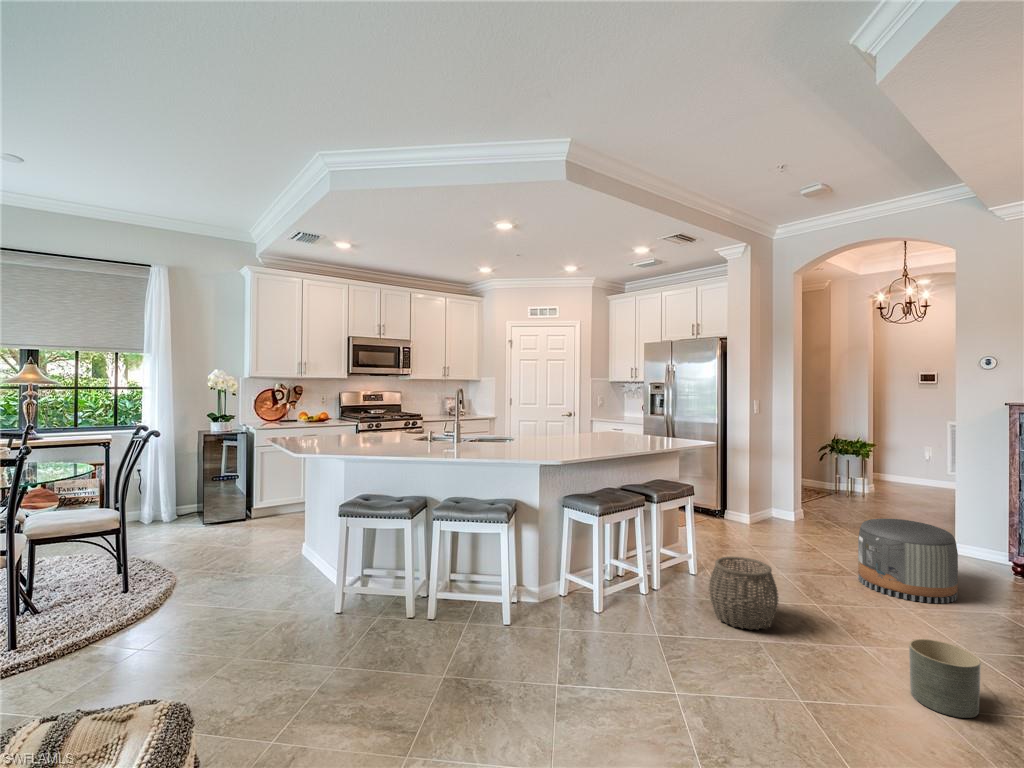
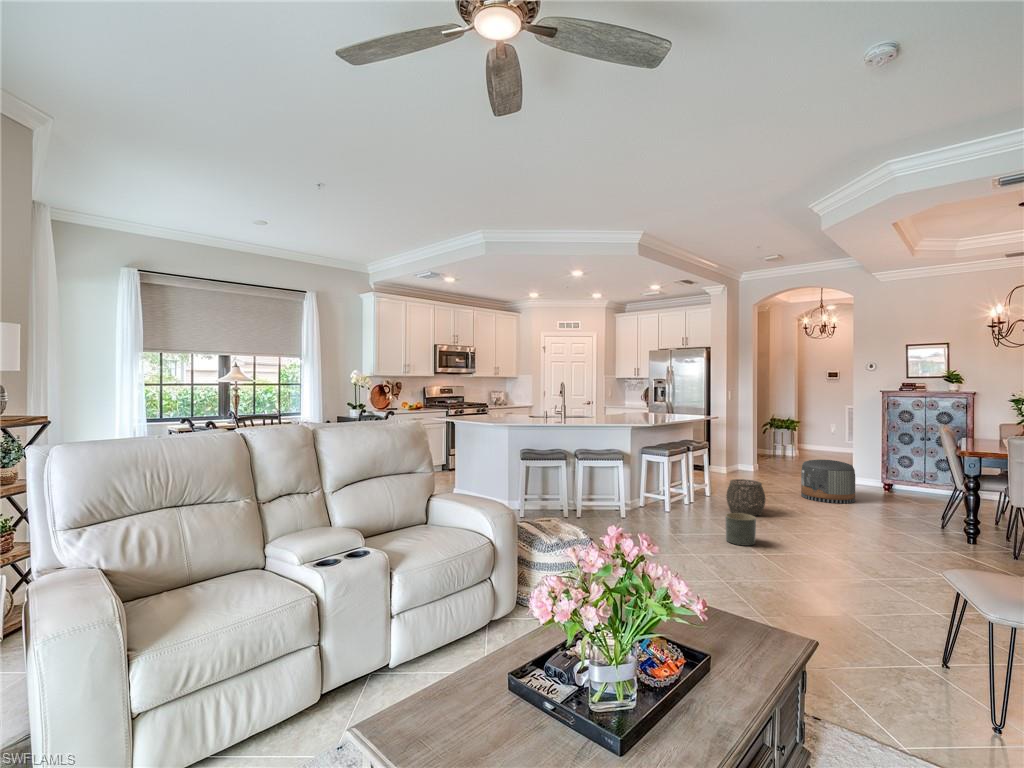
planter: present [909,639,981,718] -> present [726,513,756,546]

